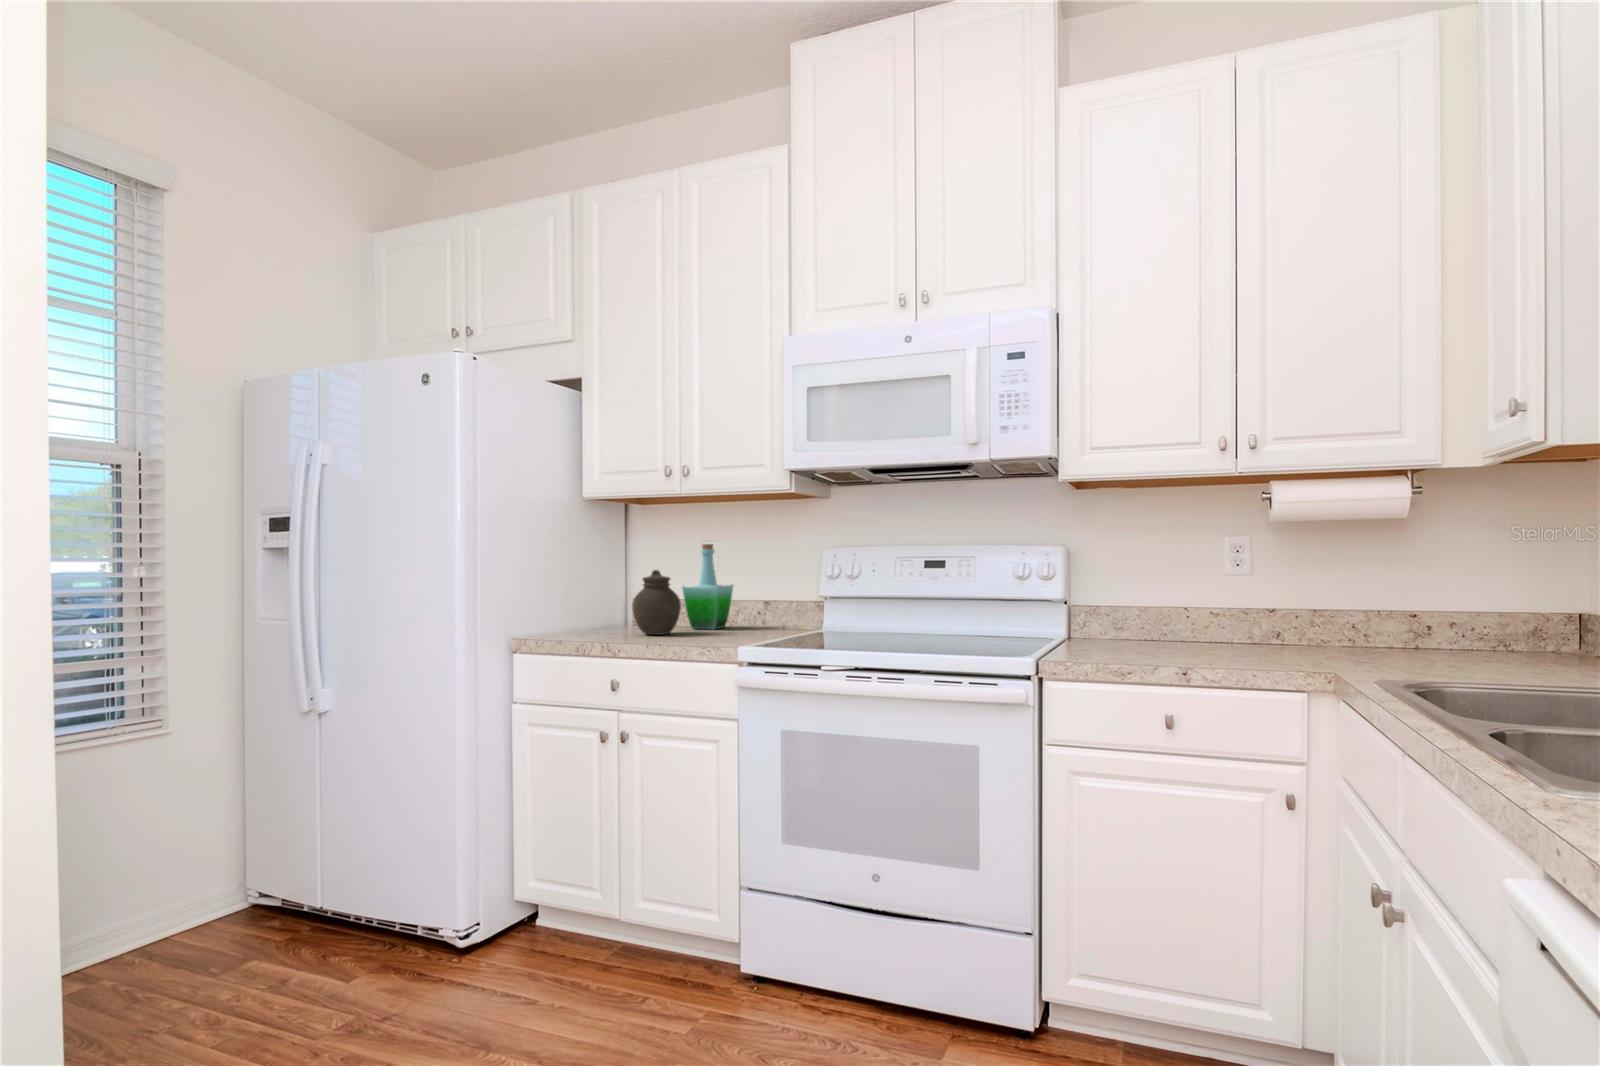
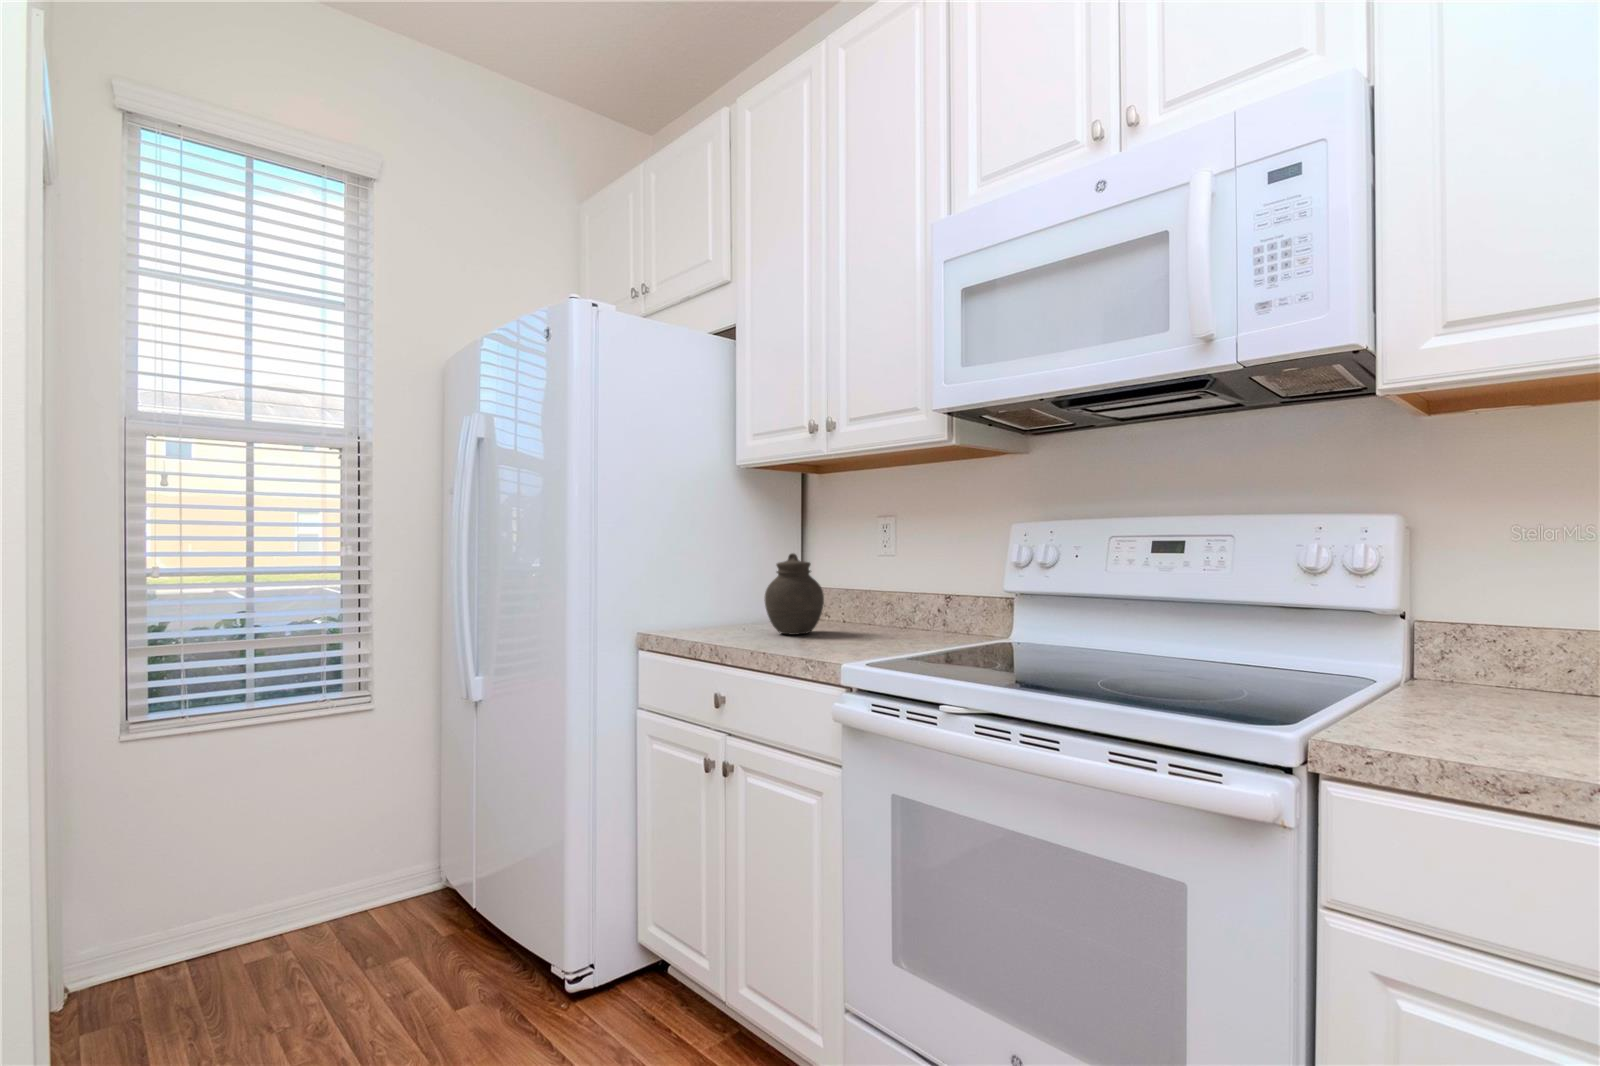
bottle: present [682,544,733,629] -> none [838,521,906,629]

